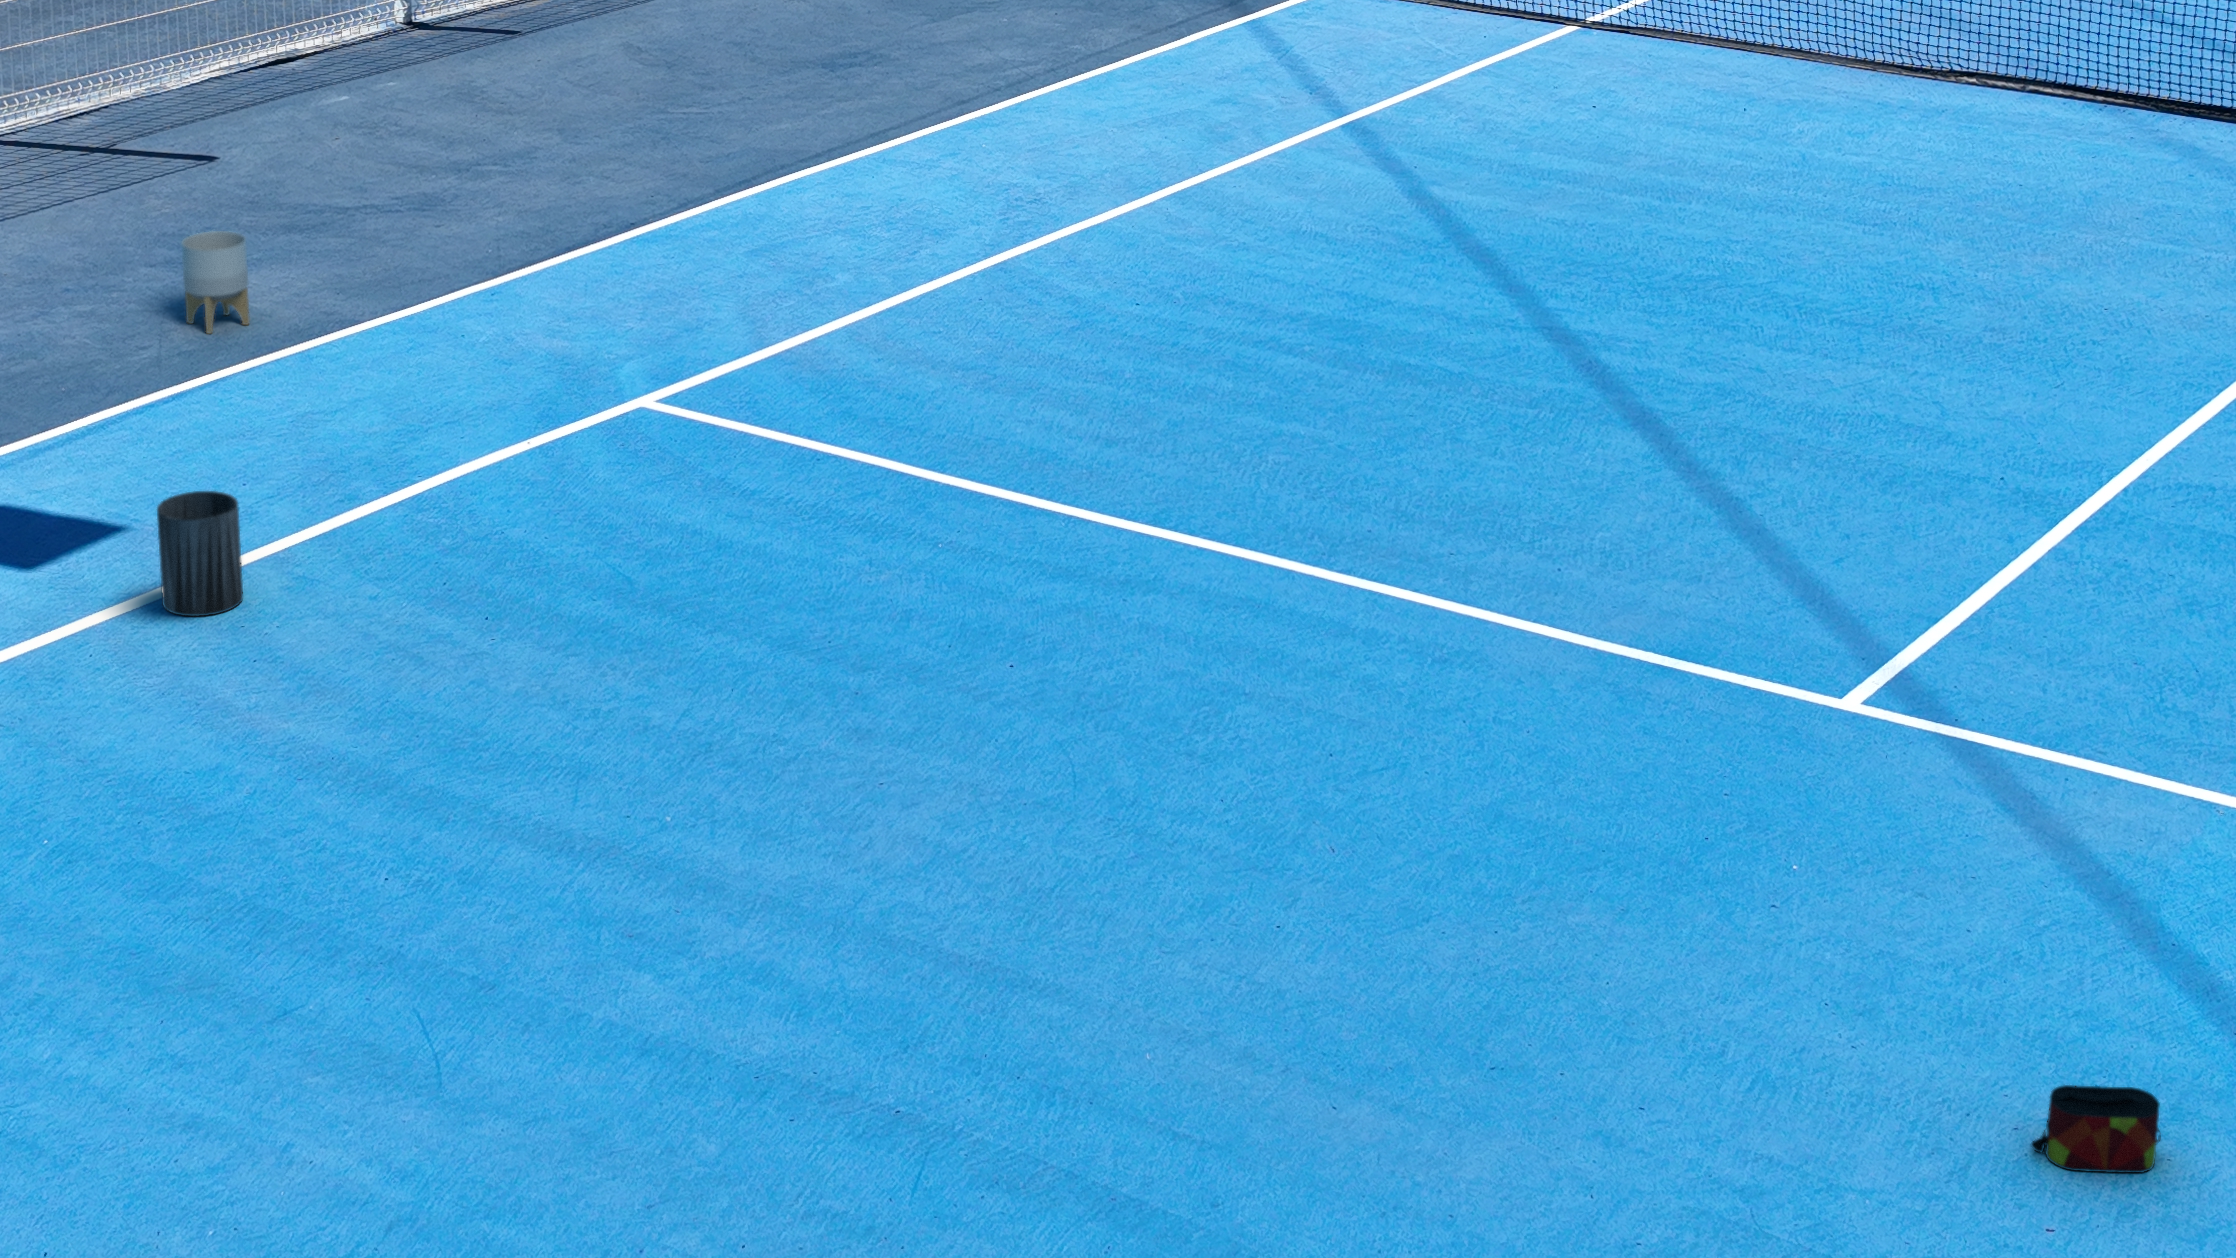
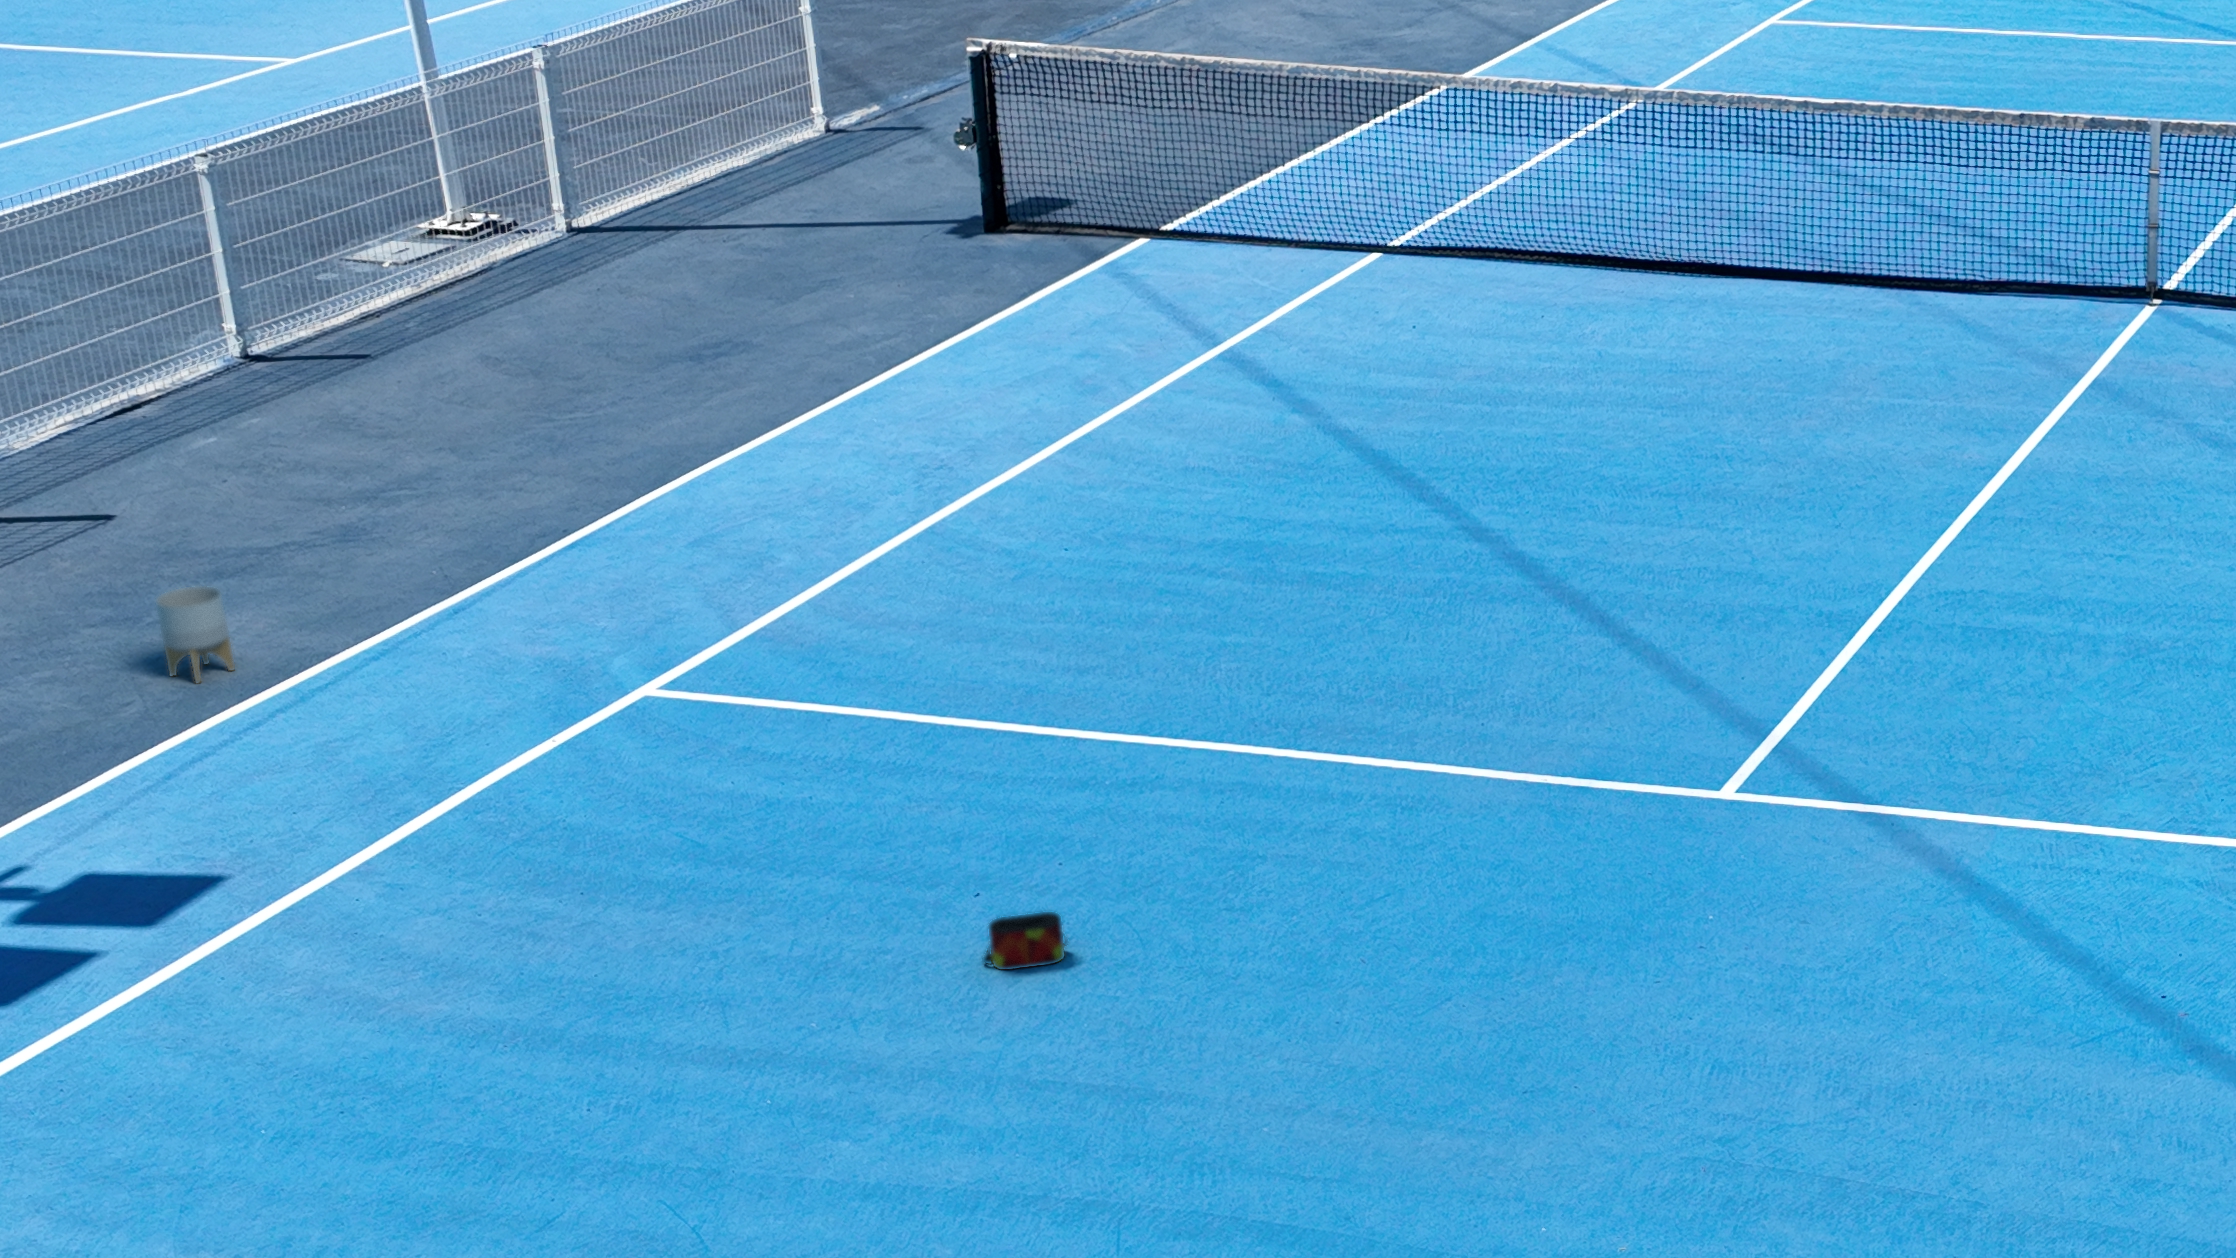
trash can: present [157,491,243,617] -> none [270,817,361,928]
bag: present [2031,1085,2161,1173] -> present [984,912,1067,970]

